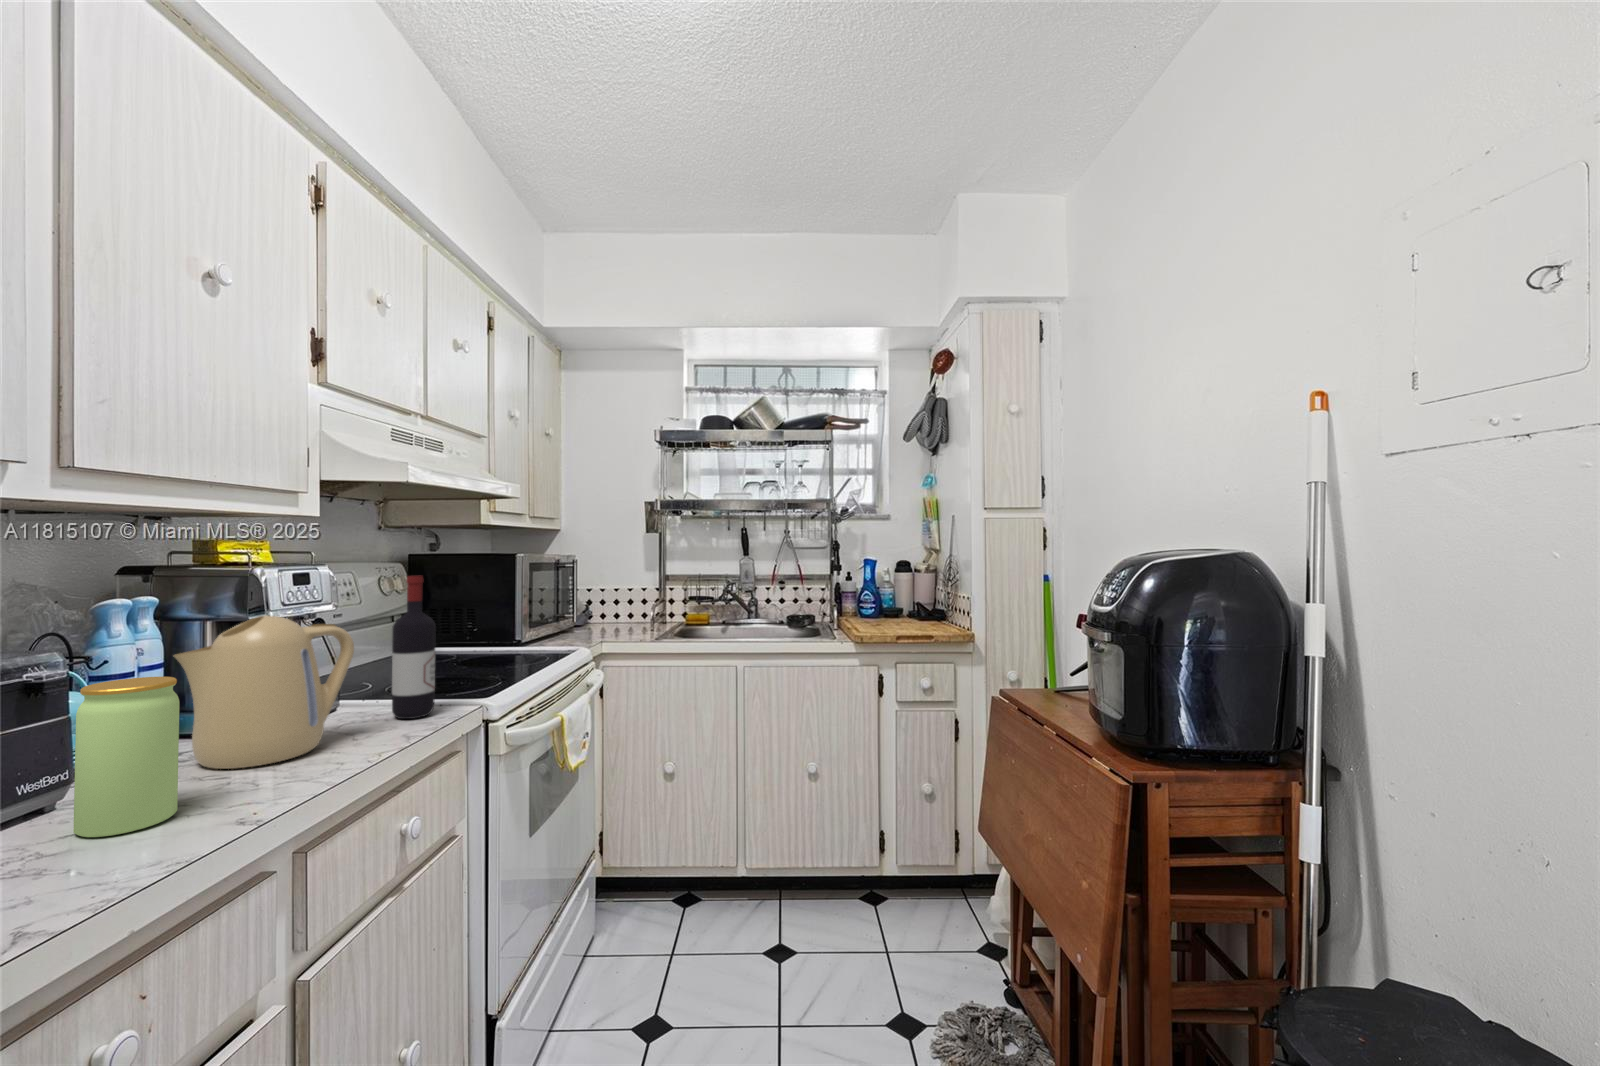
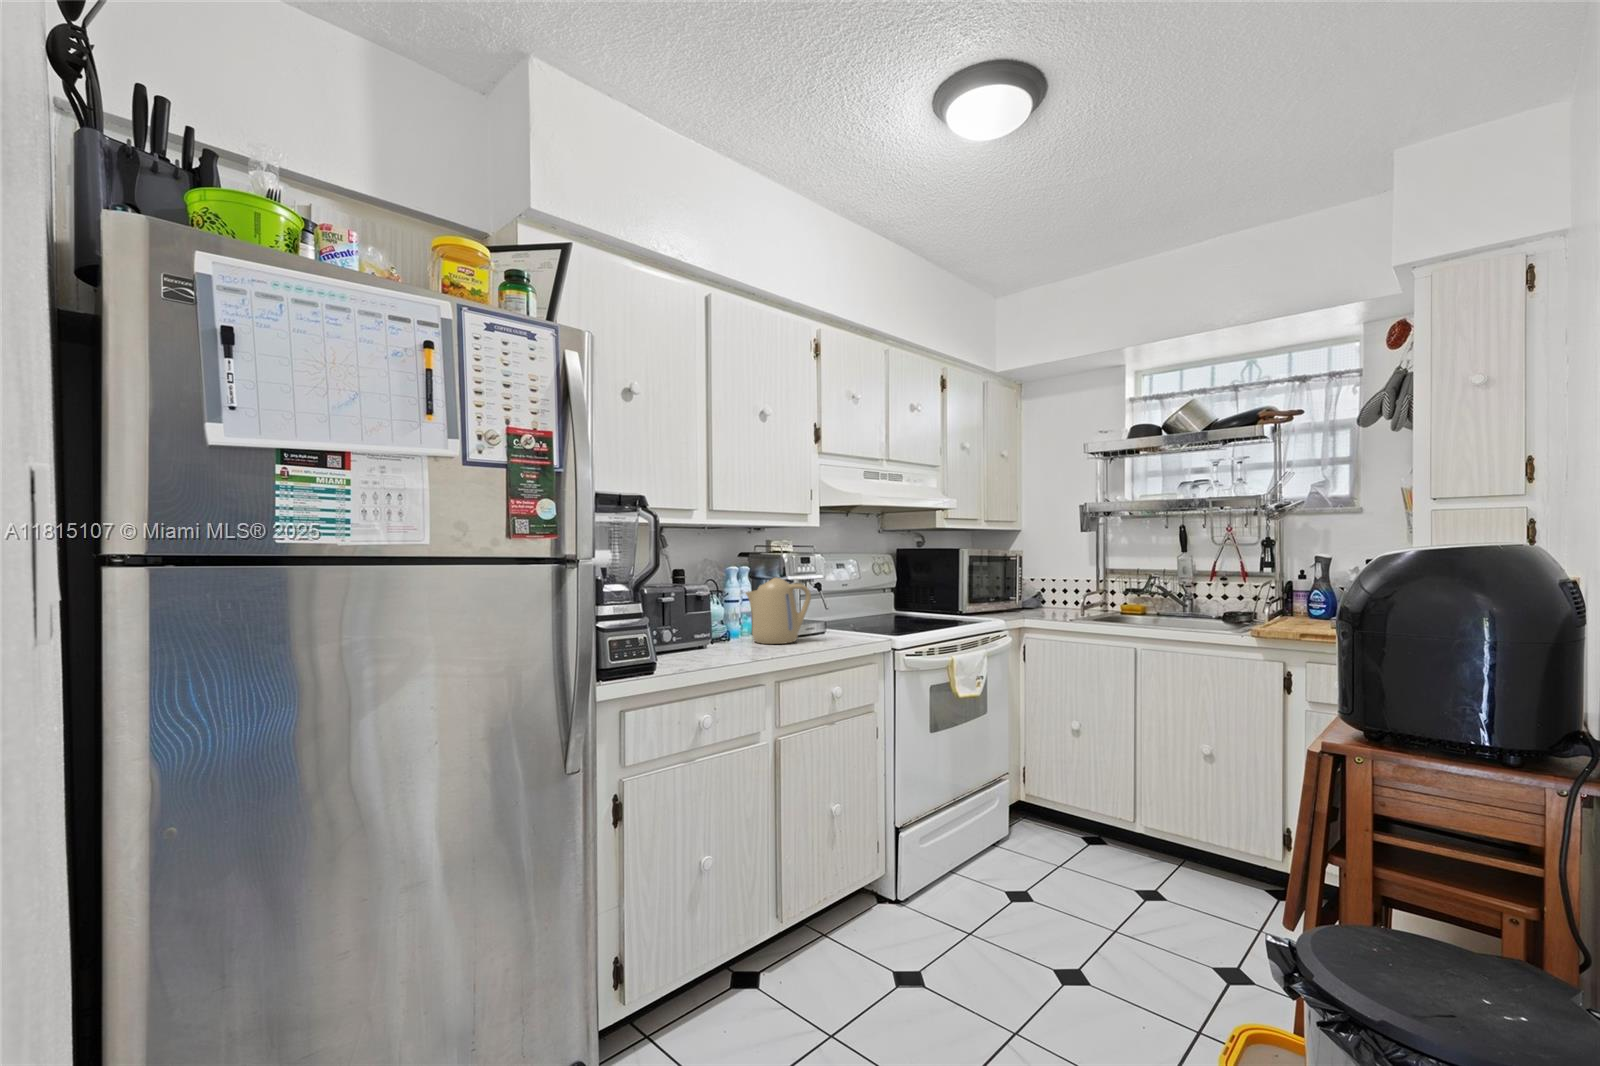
wine bottle: present [392,576,436,719] -> none [836,561,856,639]
jar: present [73,677,179,837] -> none [707,597,735,652]

